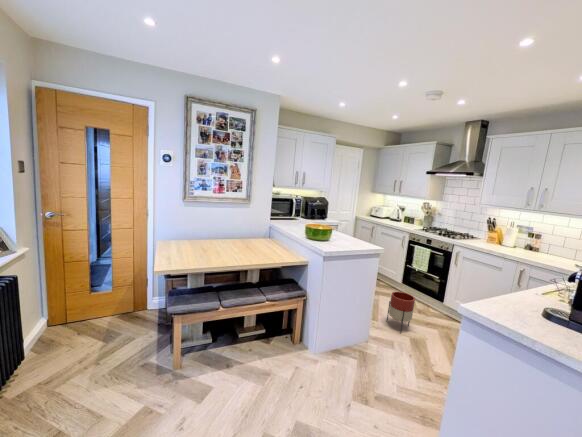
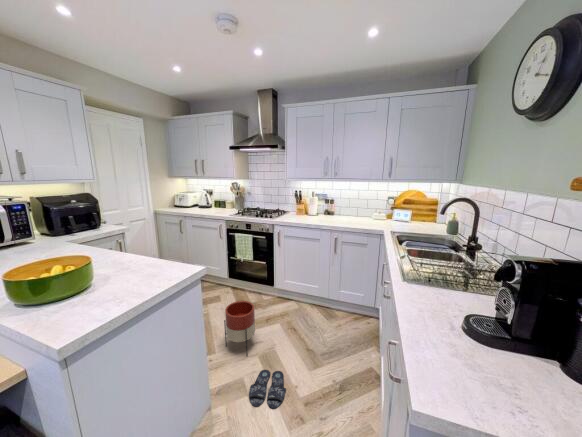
slippers: none [394,345,426,365] -> present [249,370,286,409]

